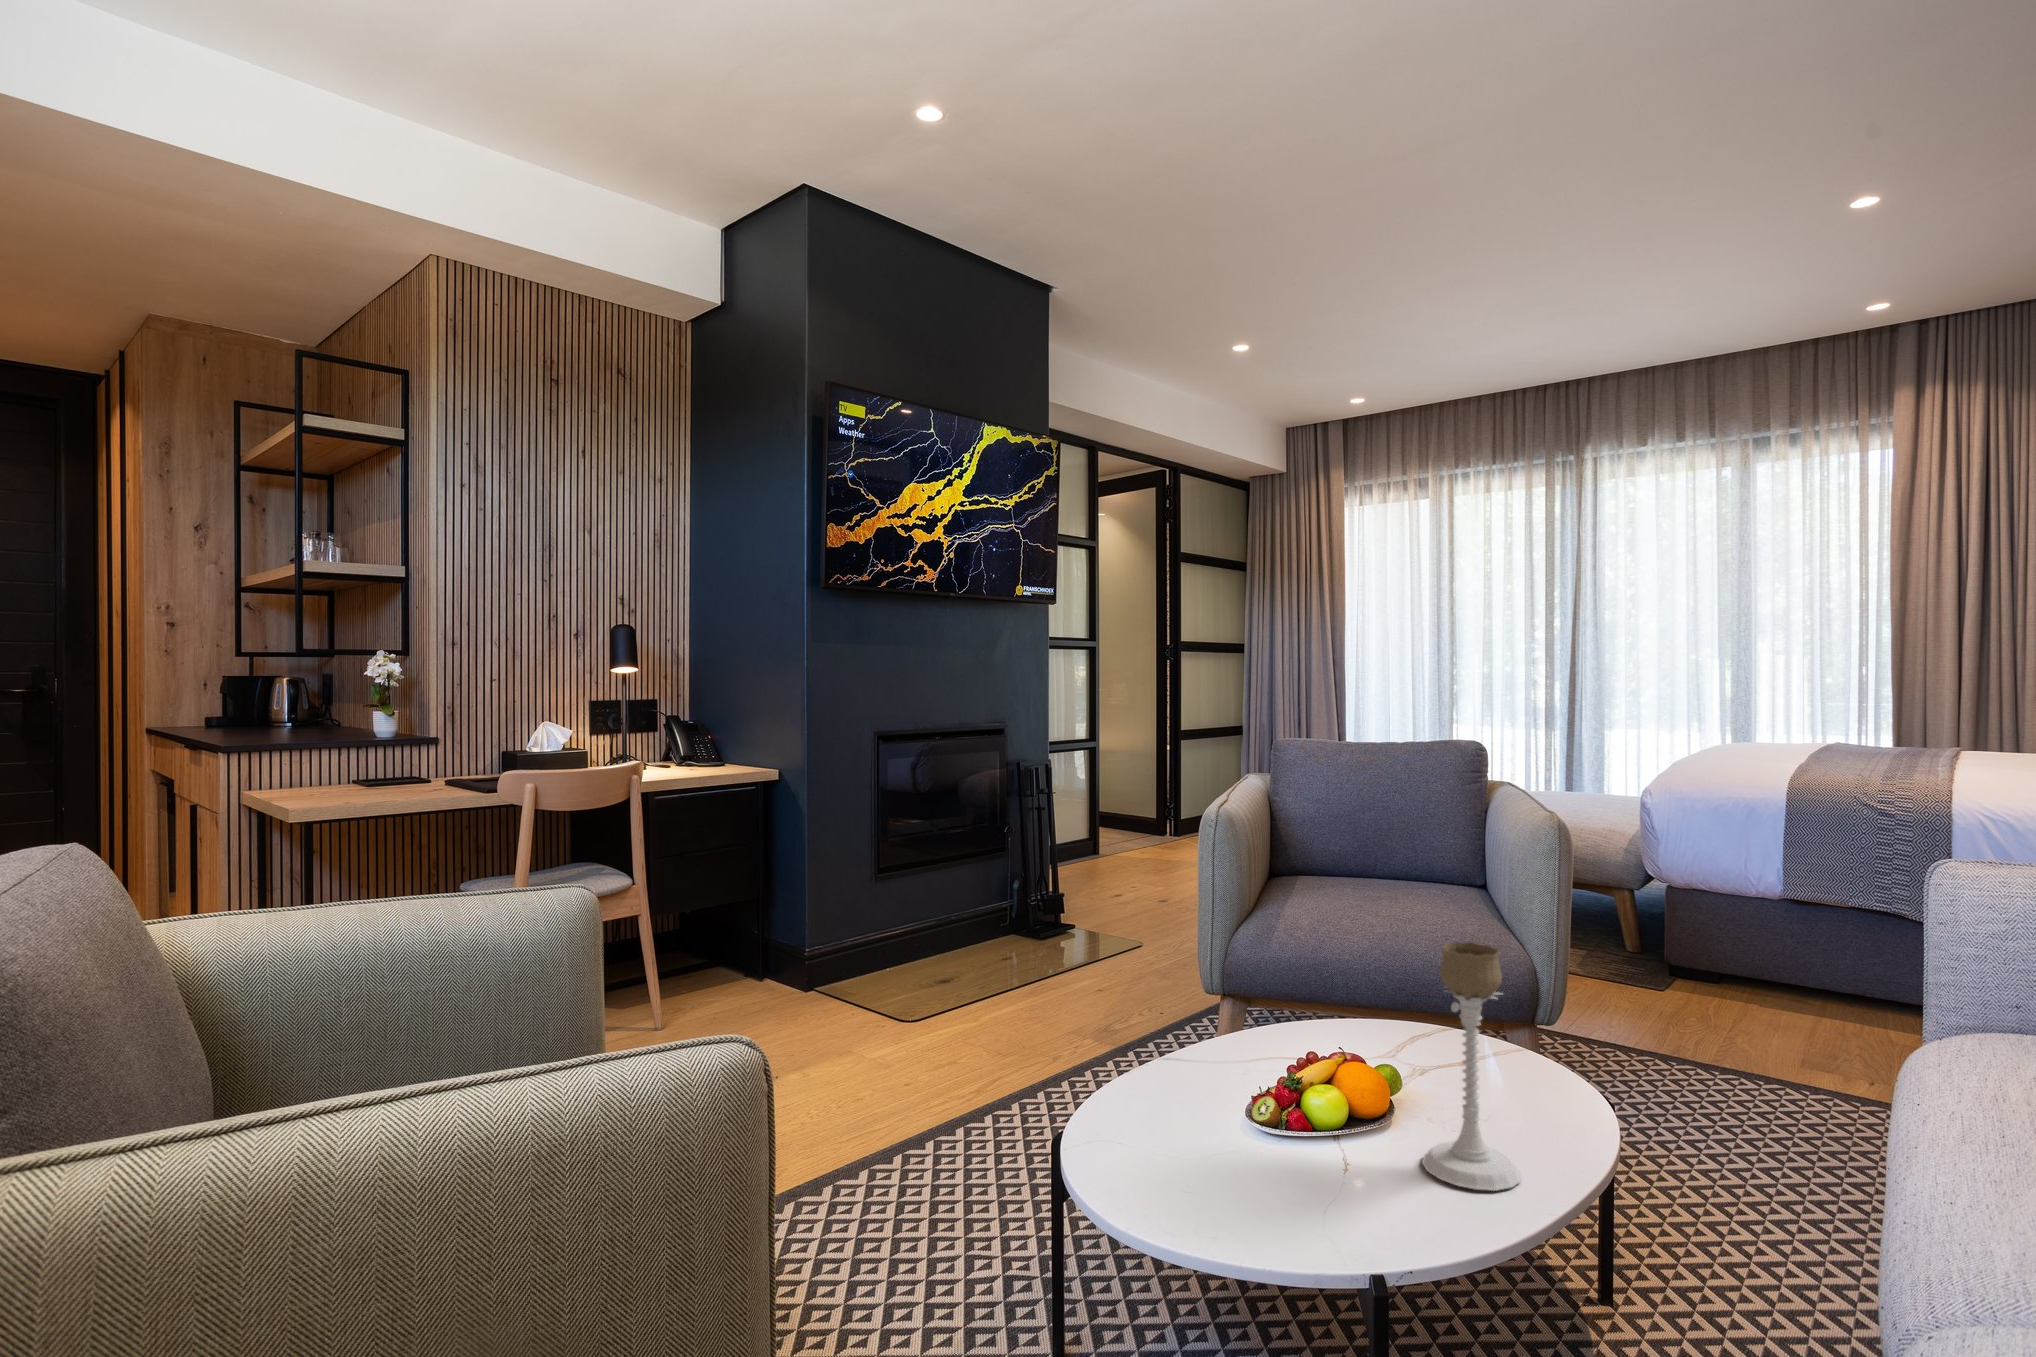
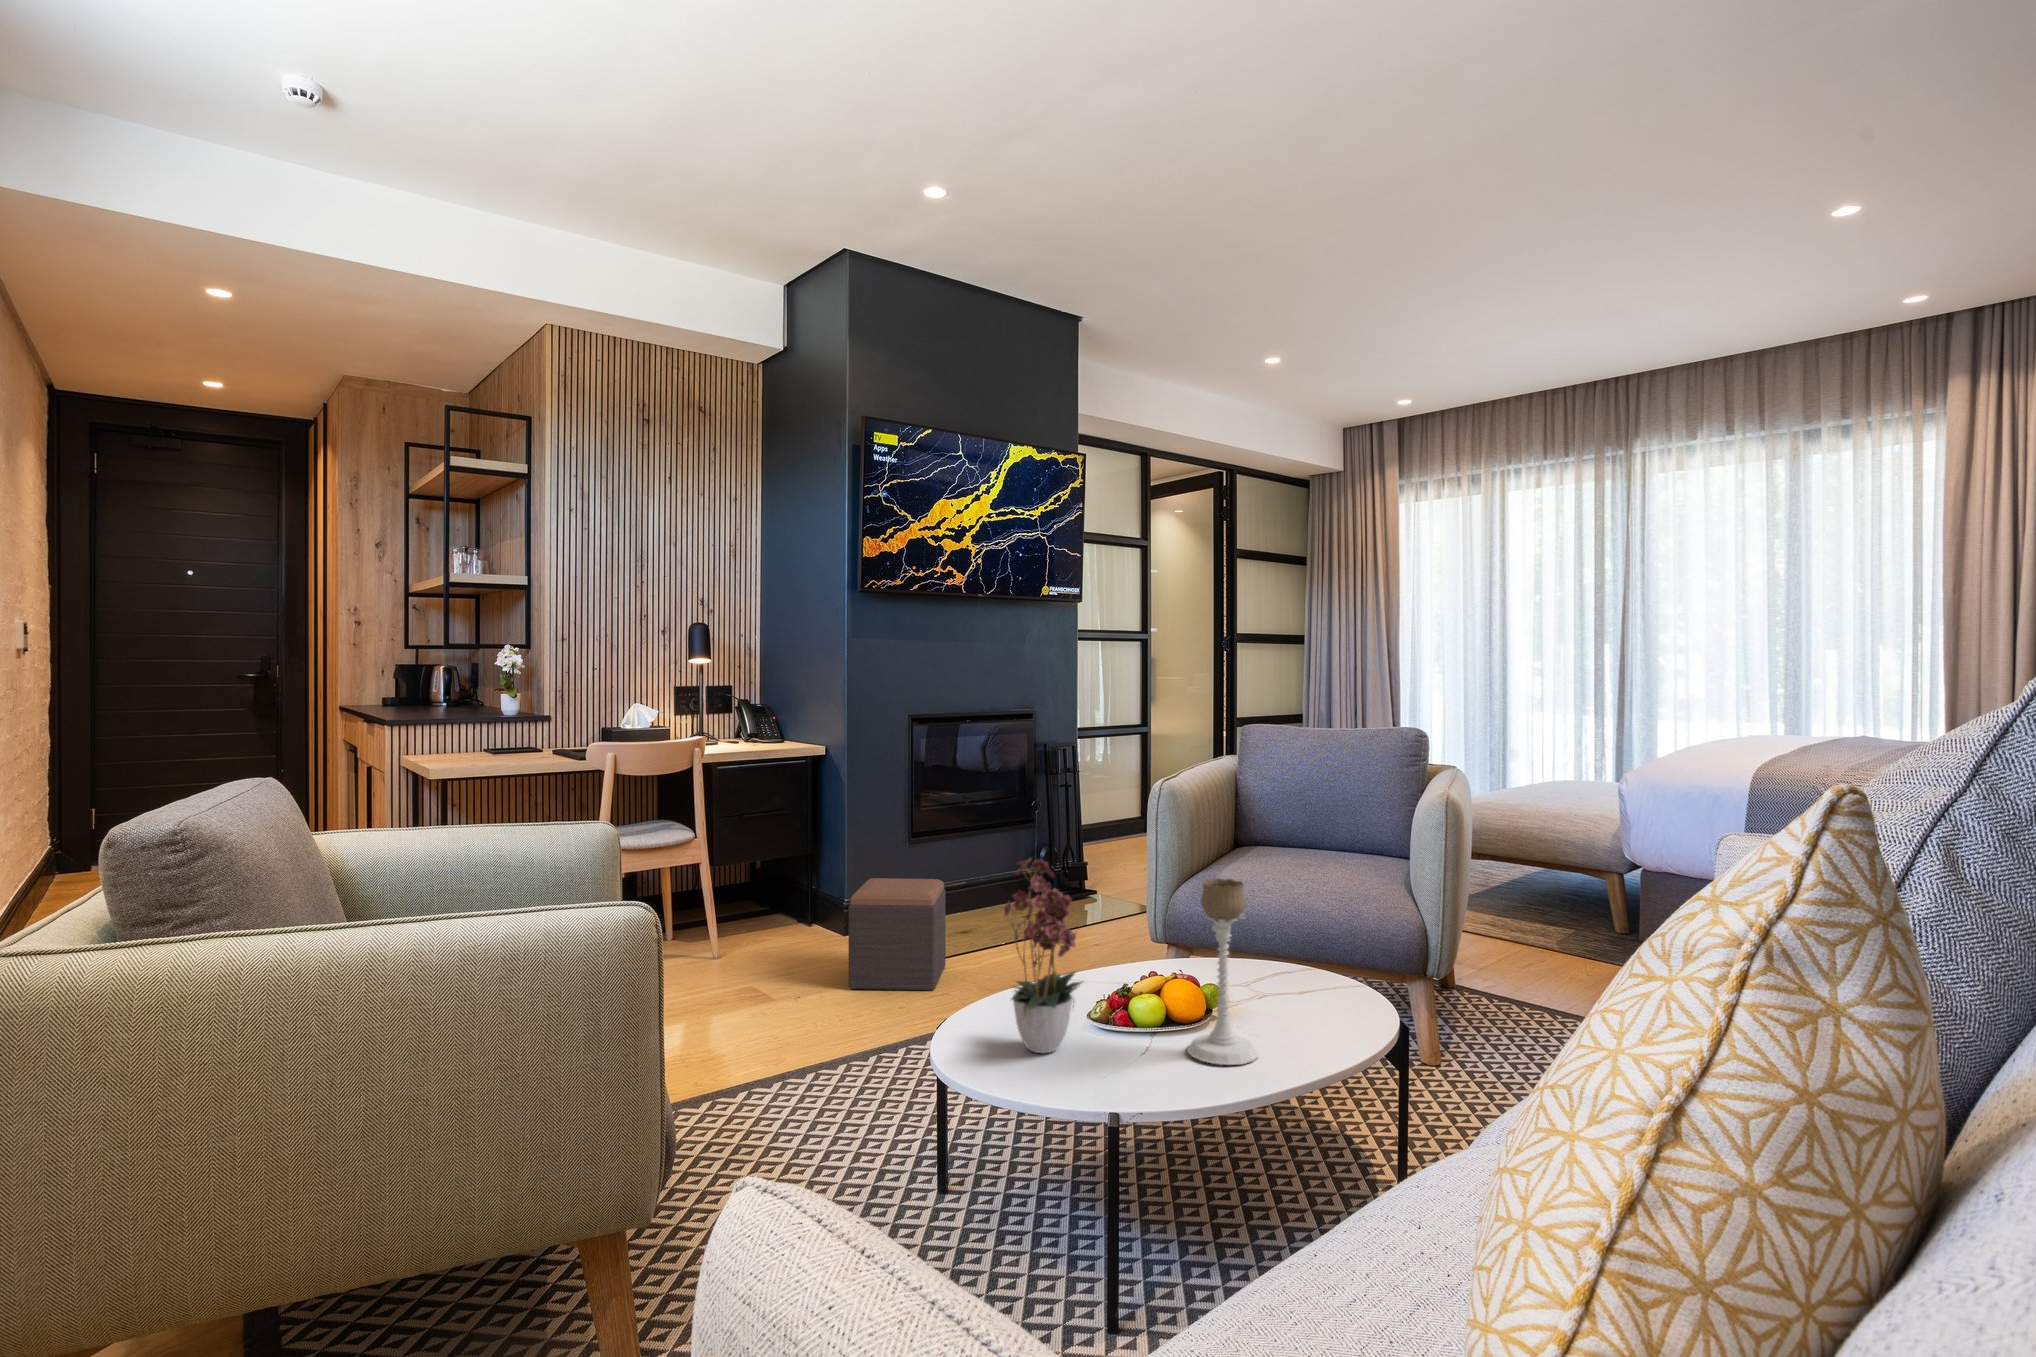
flower arrangement: none [1166,911,1314,1185] -> present [1004,858,1081,1053]
footstool: none [836,924,941,1062] -> present [849,878,946,991]

